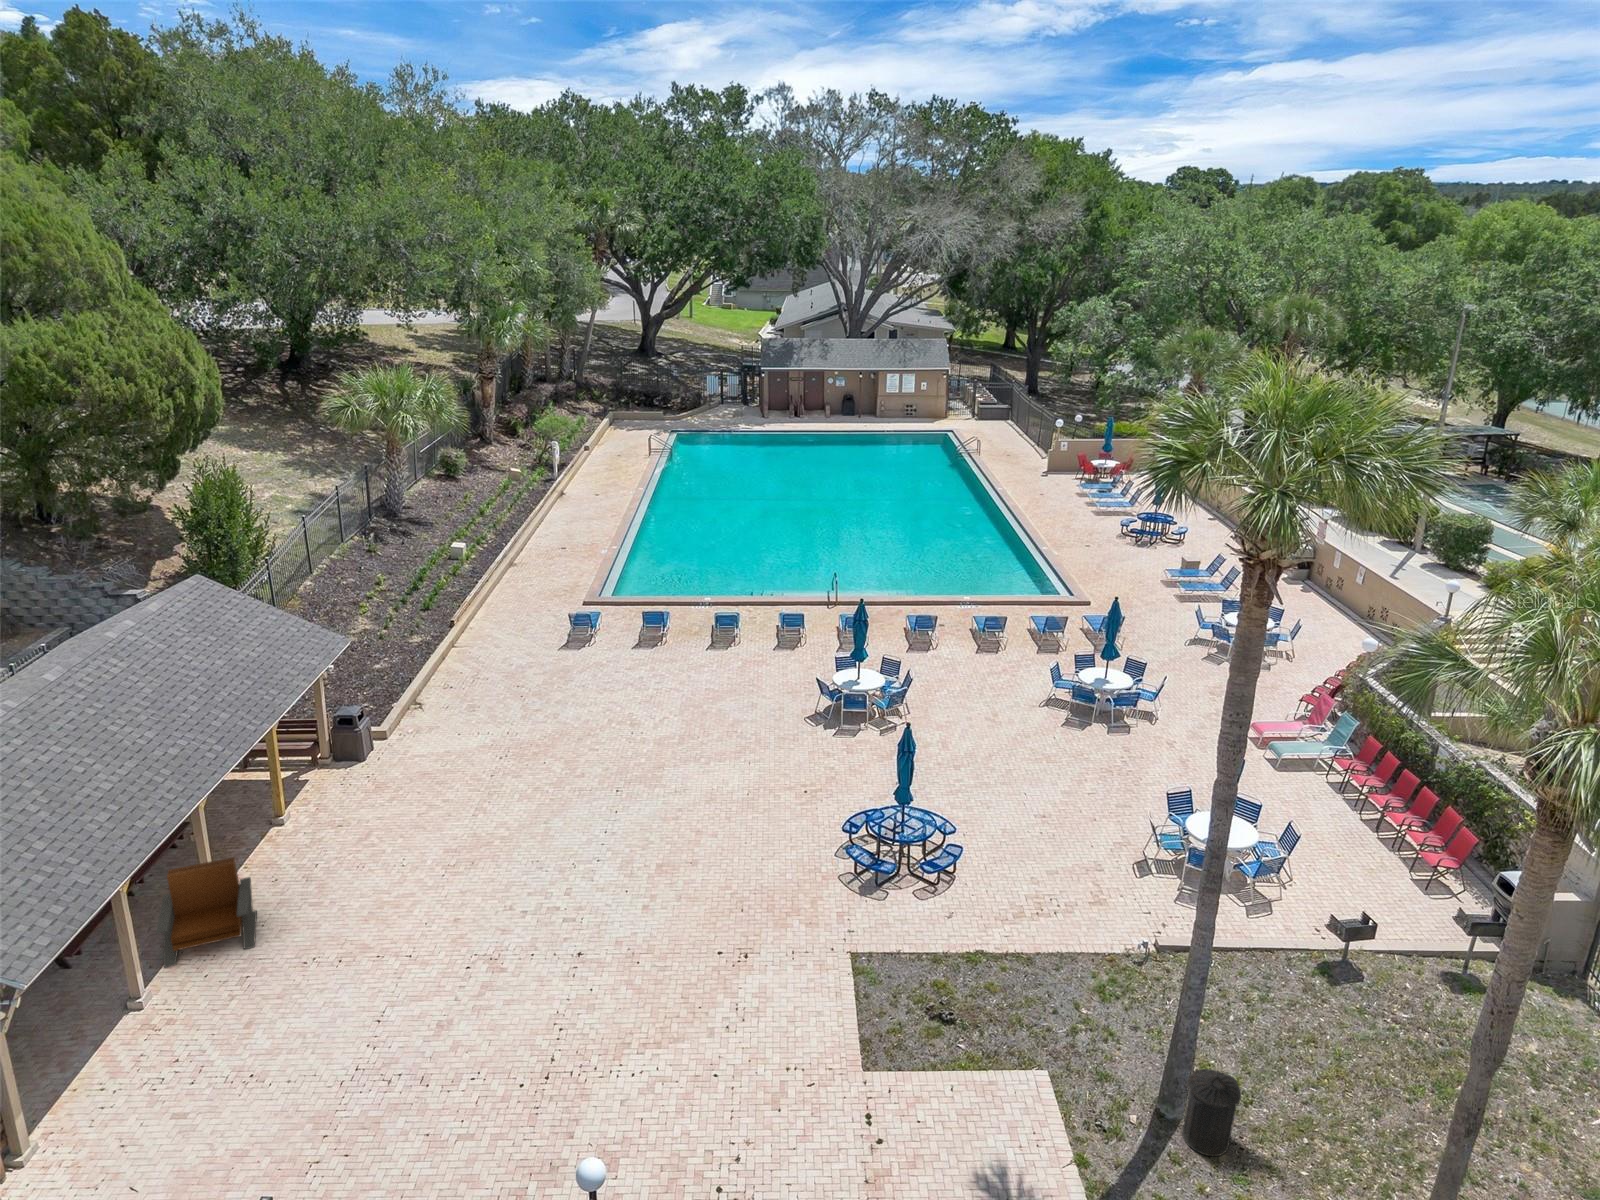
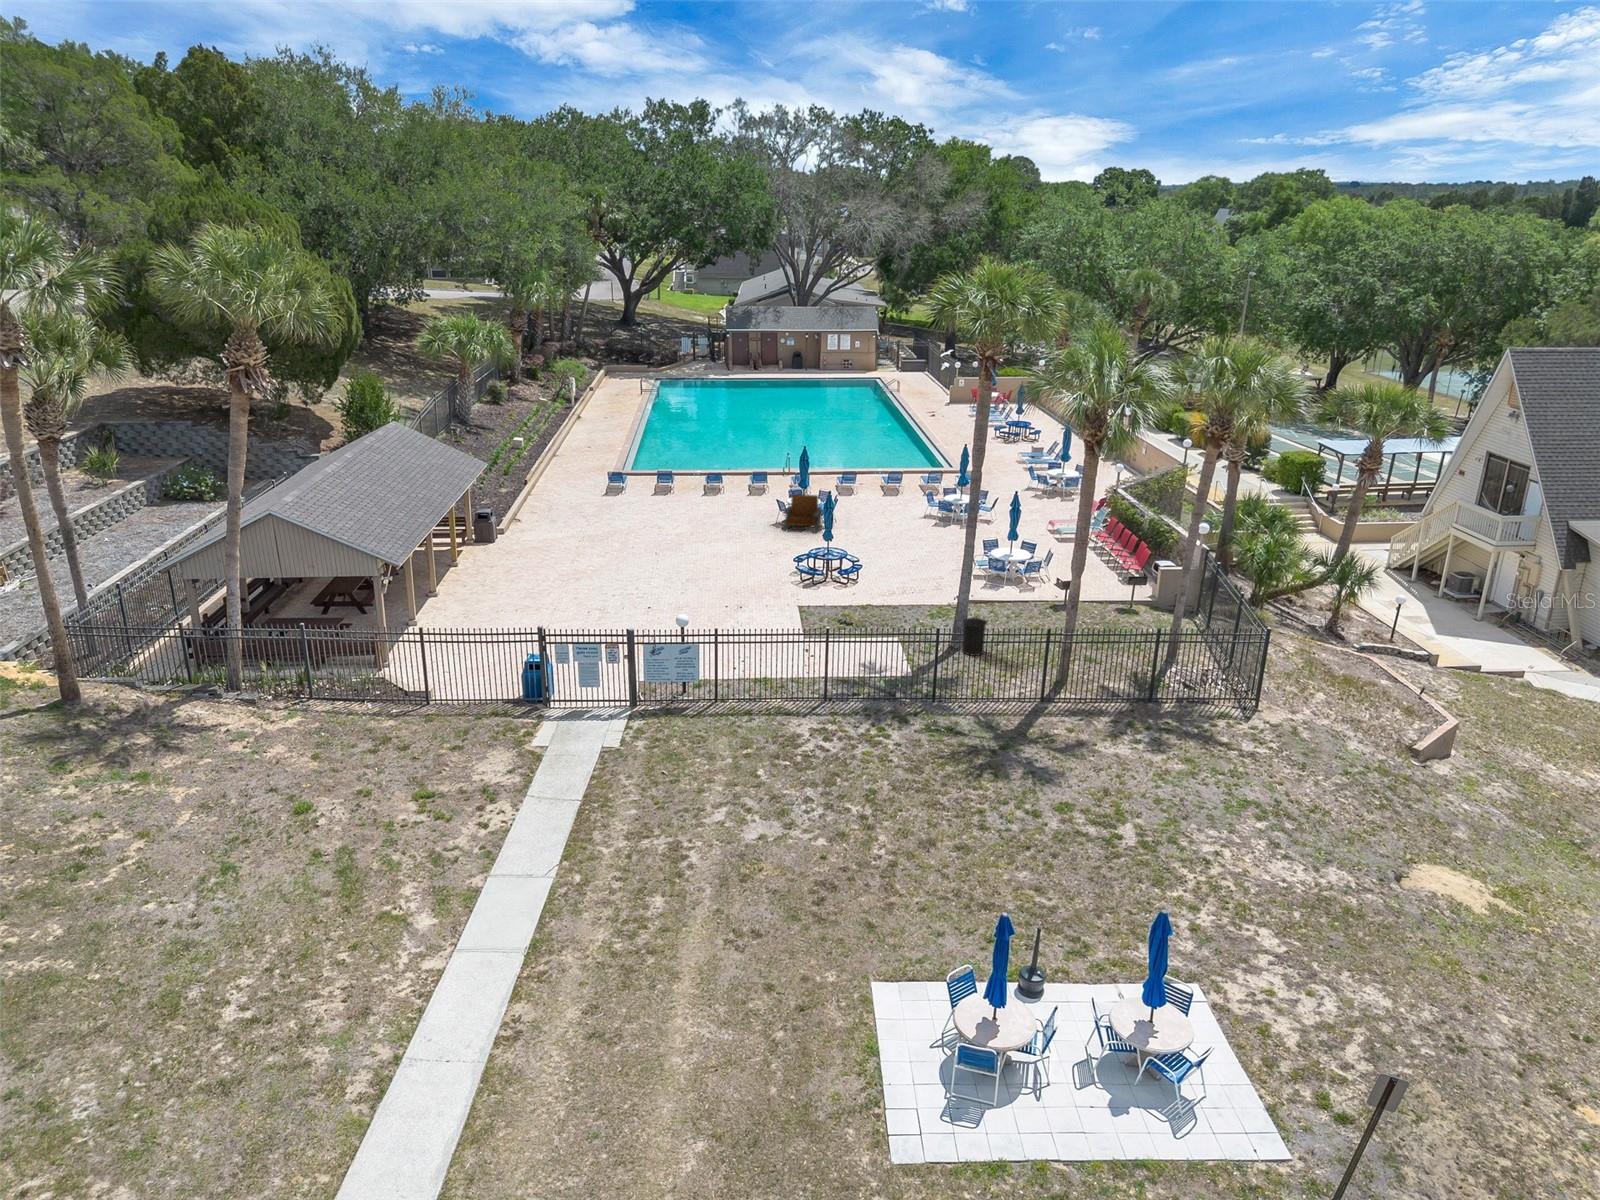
lounge chair: present [156,857,257,967] -> present [783,494,823,533]

